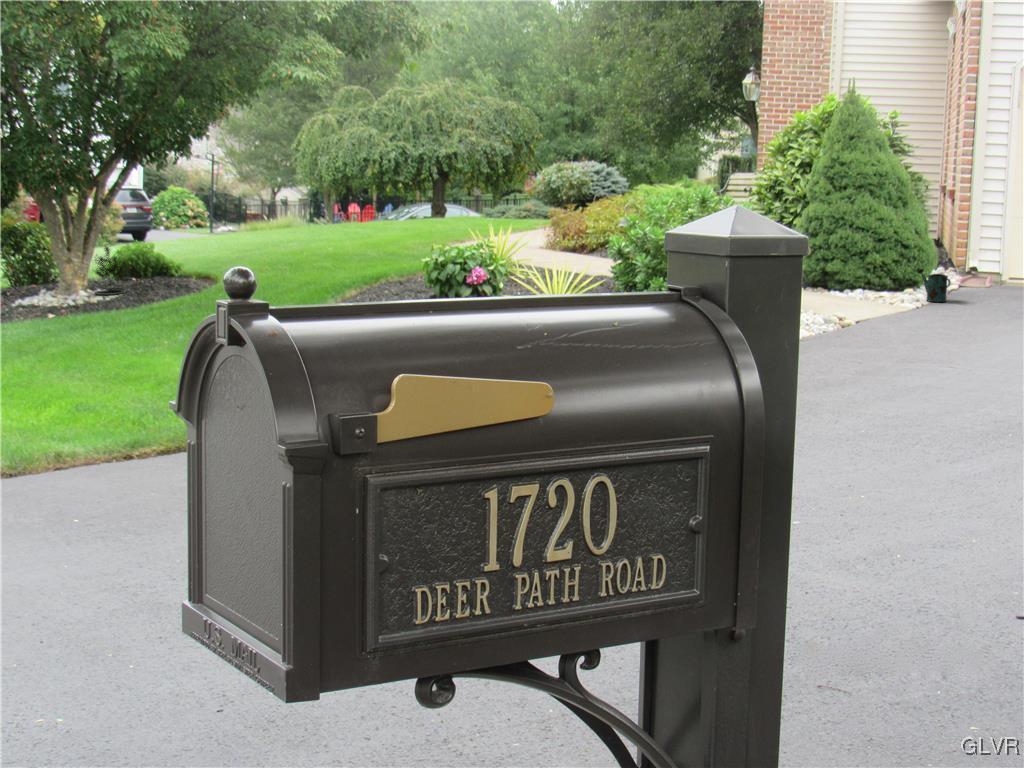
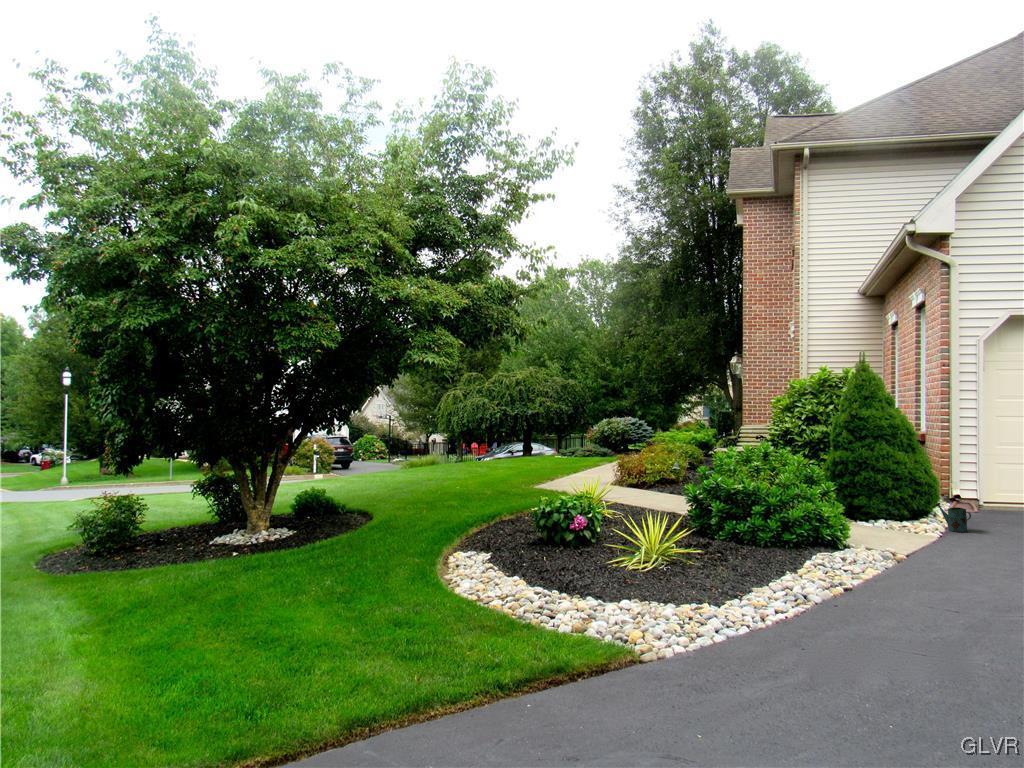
potted tree: present [95,245,126,295] -> none [275,488,304,531]

